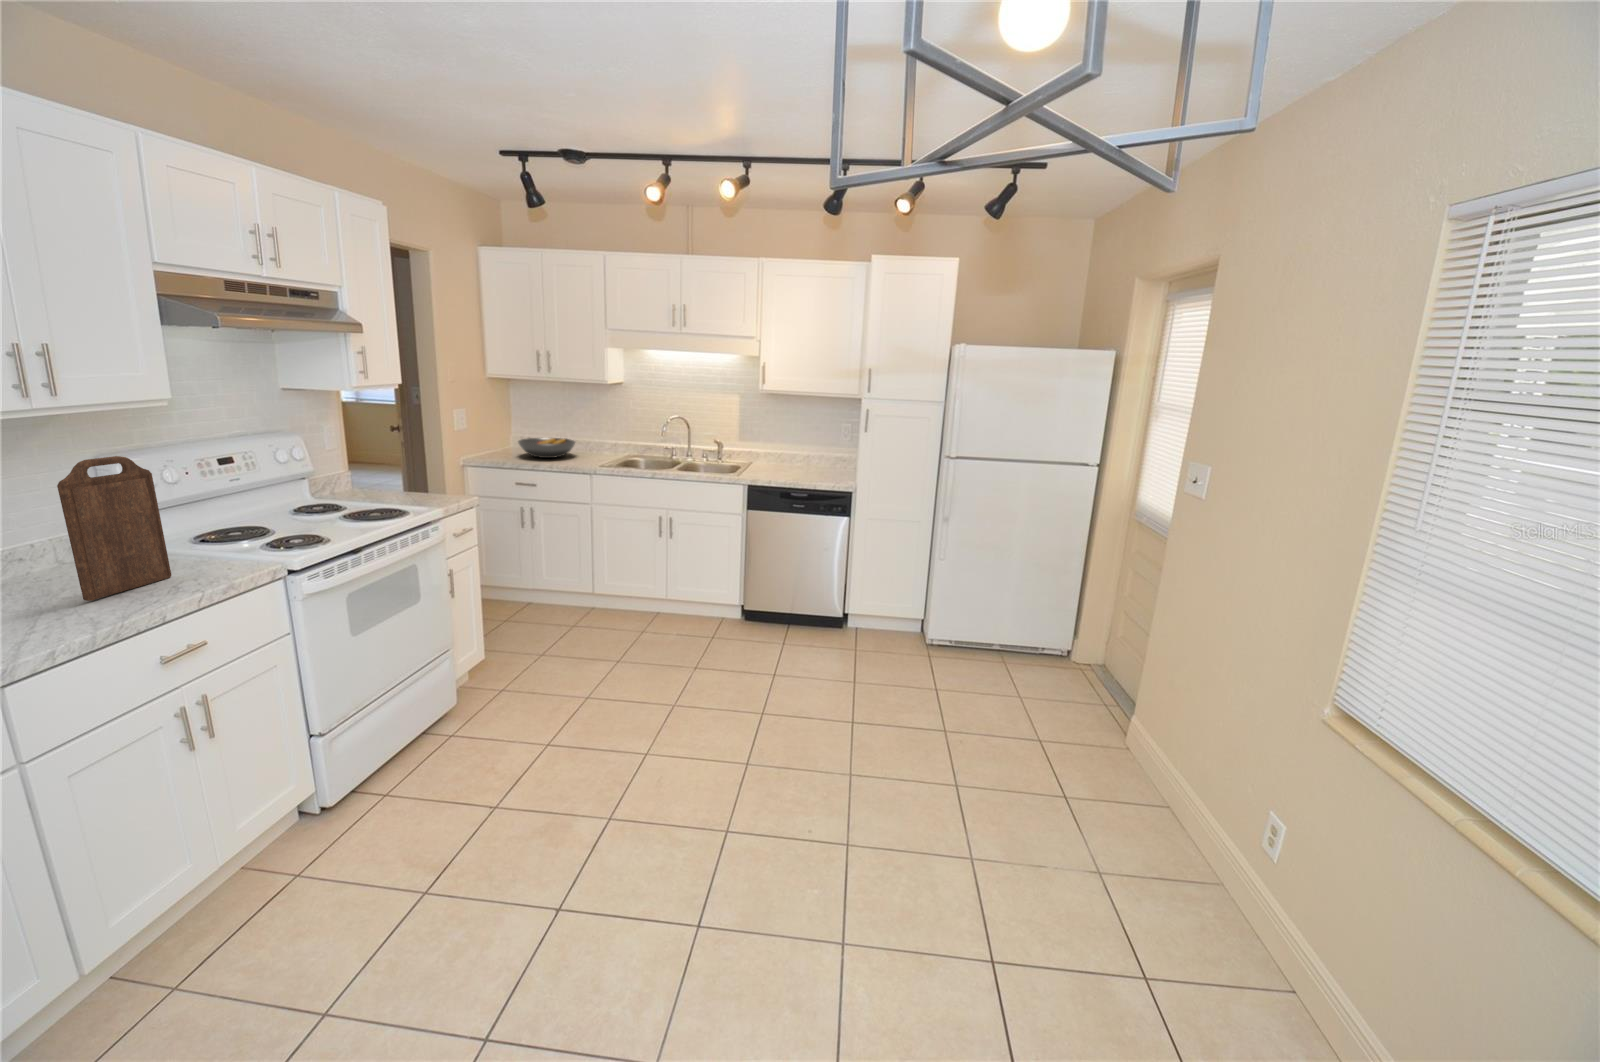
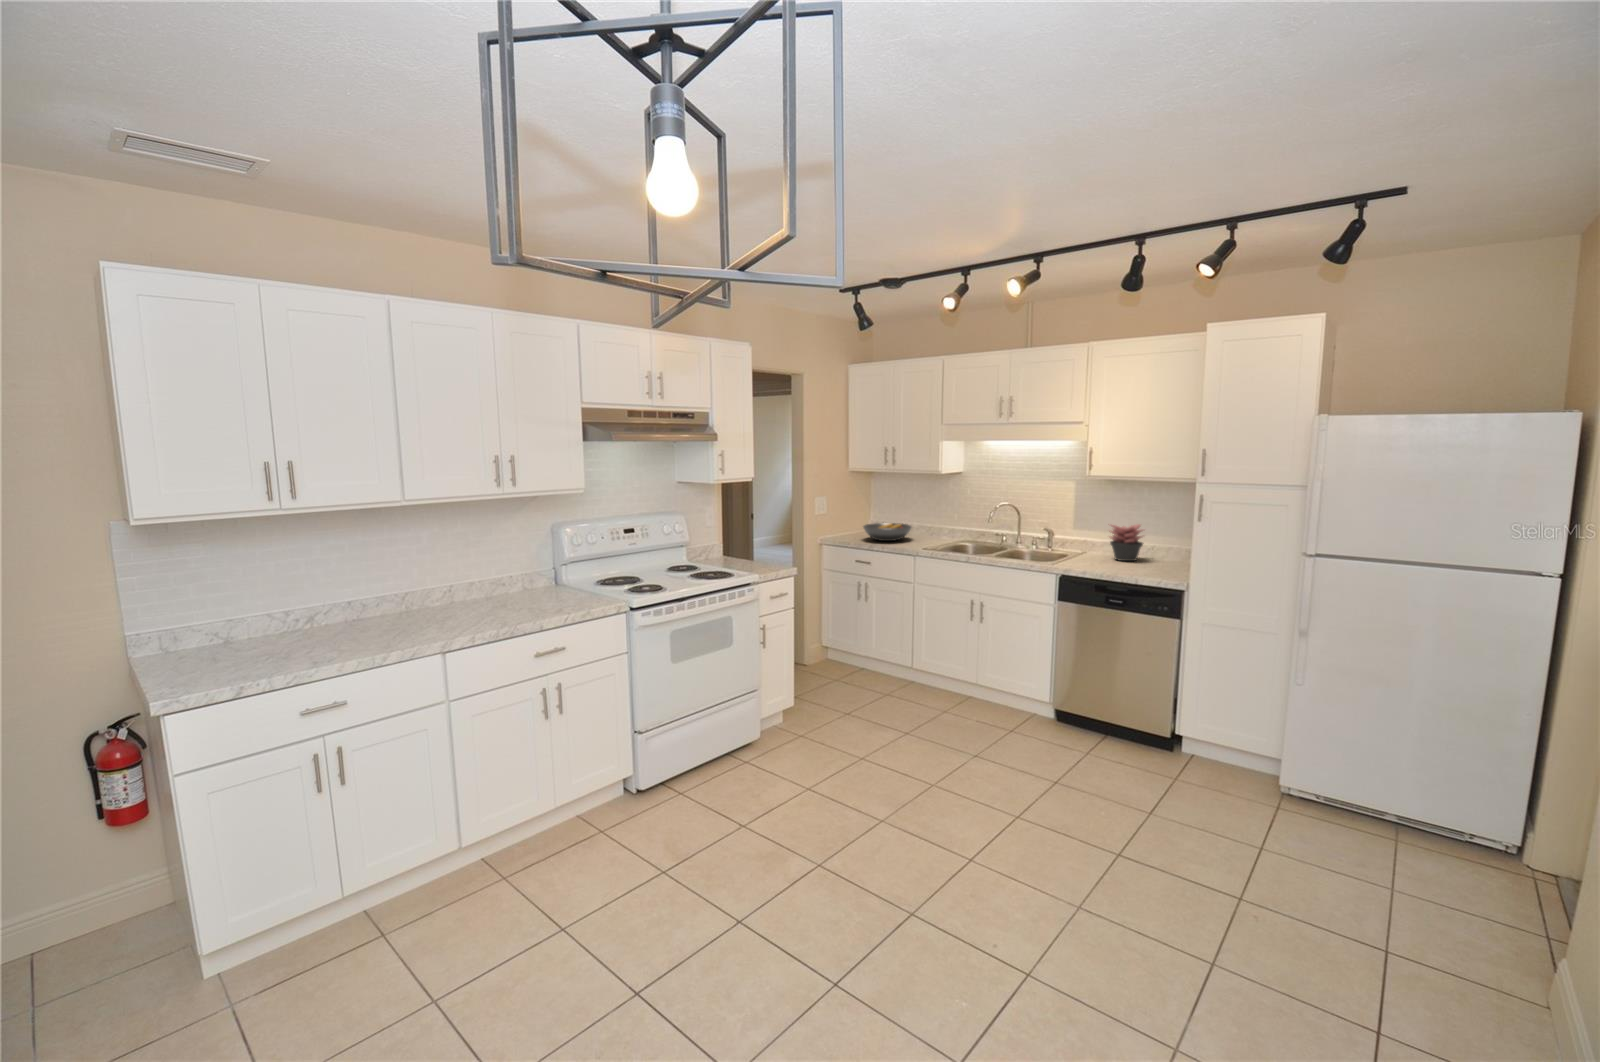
succulent plant: none [775,436,807,469] -> present [1110,524,1143,561]
cutting board: present [57,456,171,601] -> none [521,524,572,610]

